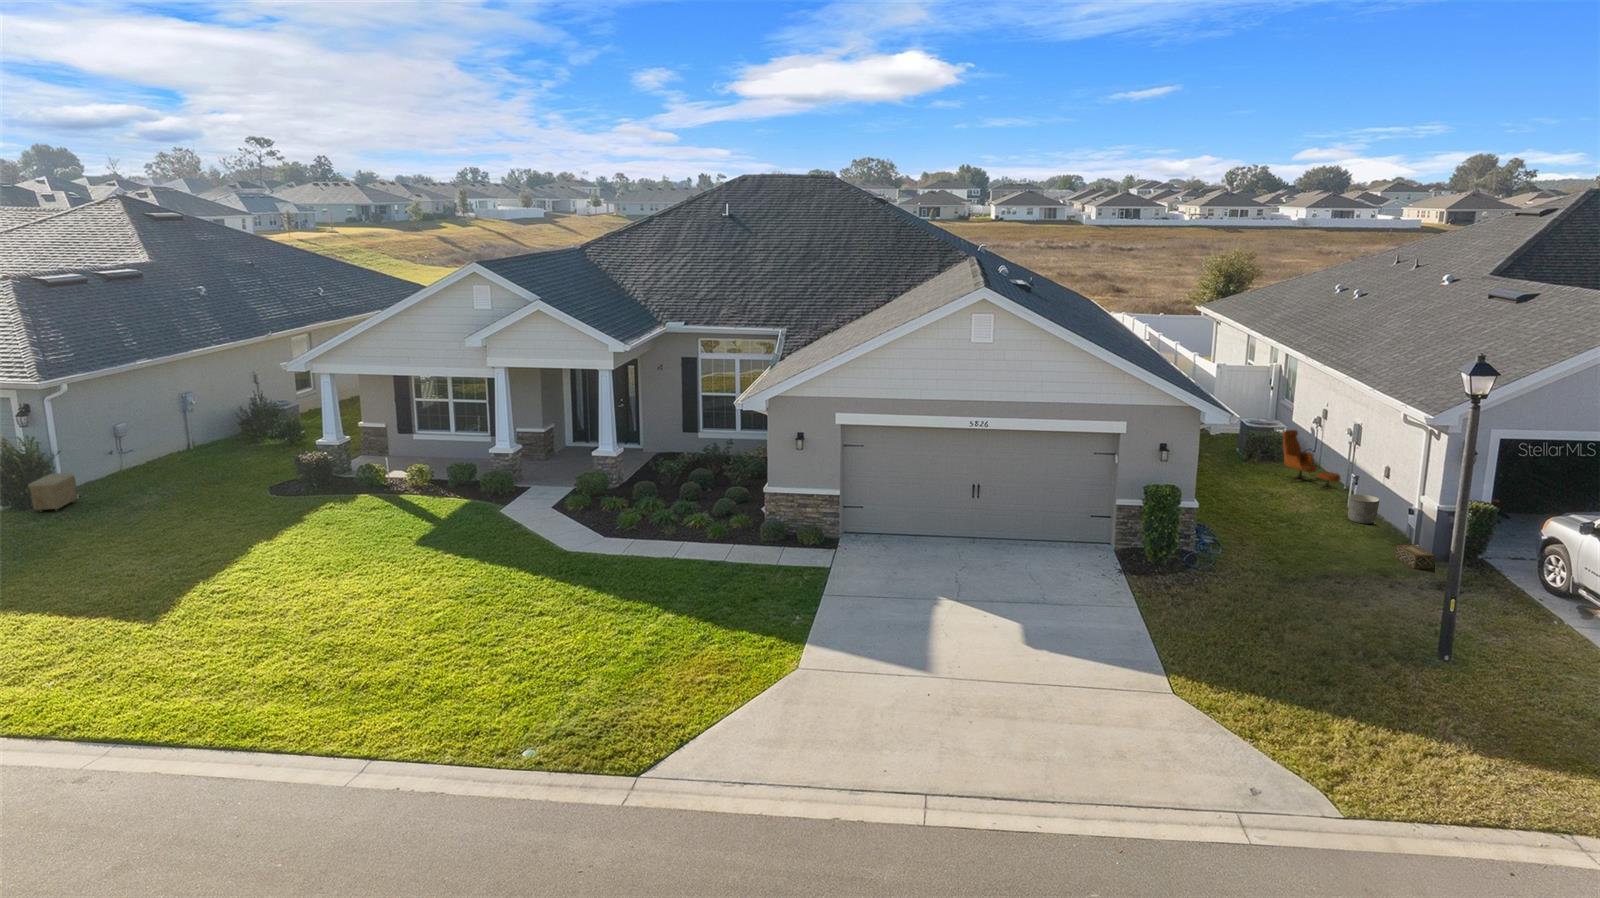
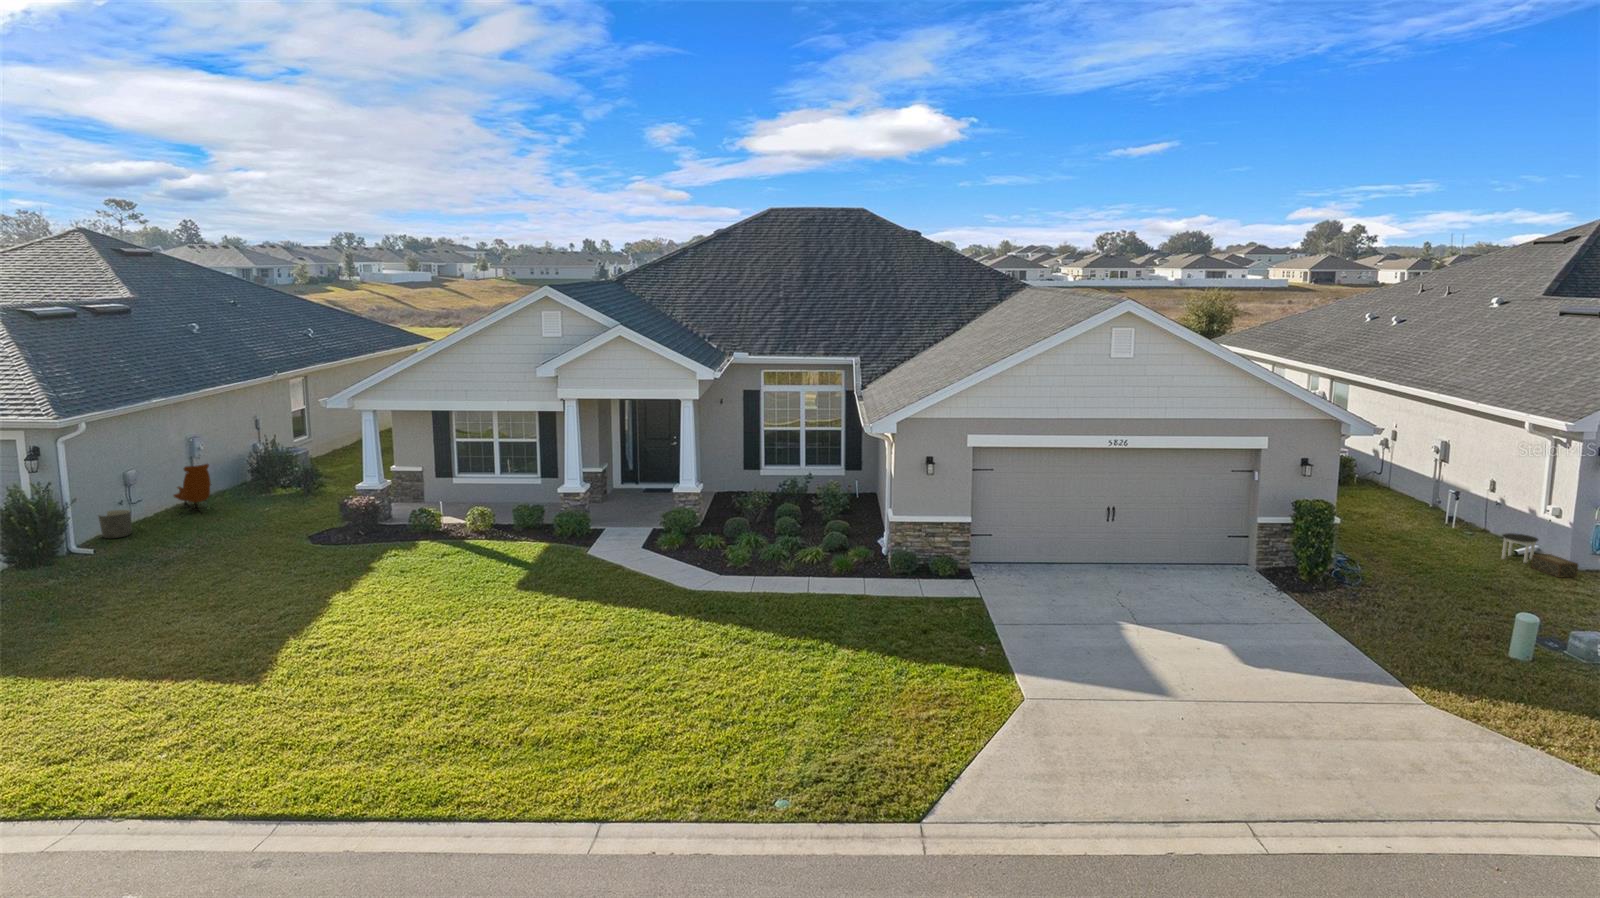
lounge chair: present [1283,430,1340,487] -> present [174,464,211,512]
storage bench: present [28,473,78,511] -> none [43,525,96,569]
planter: present [1348,494,1380,524] -> present [99,510,132,538]
round table: none [1372,522,1408,552] -> present [1502,533,1538,563]

